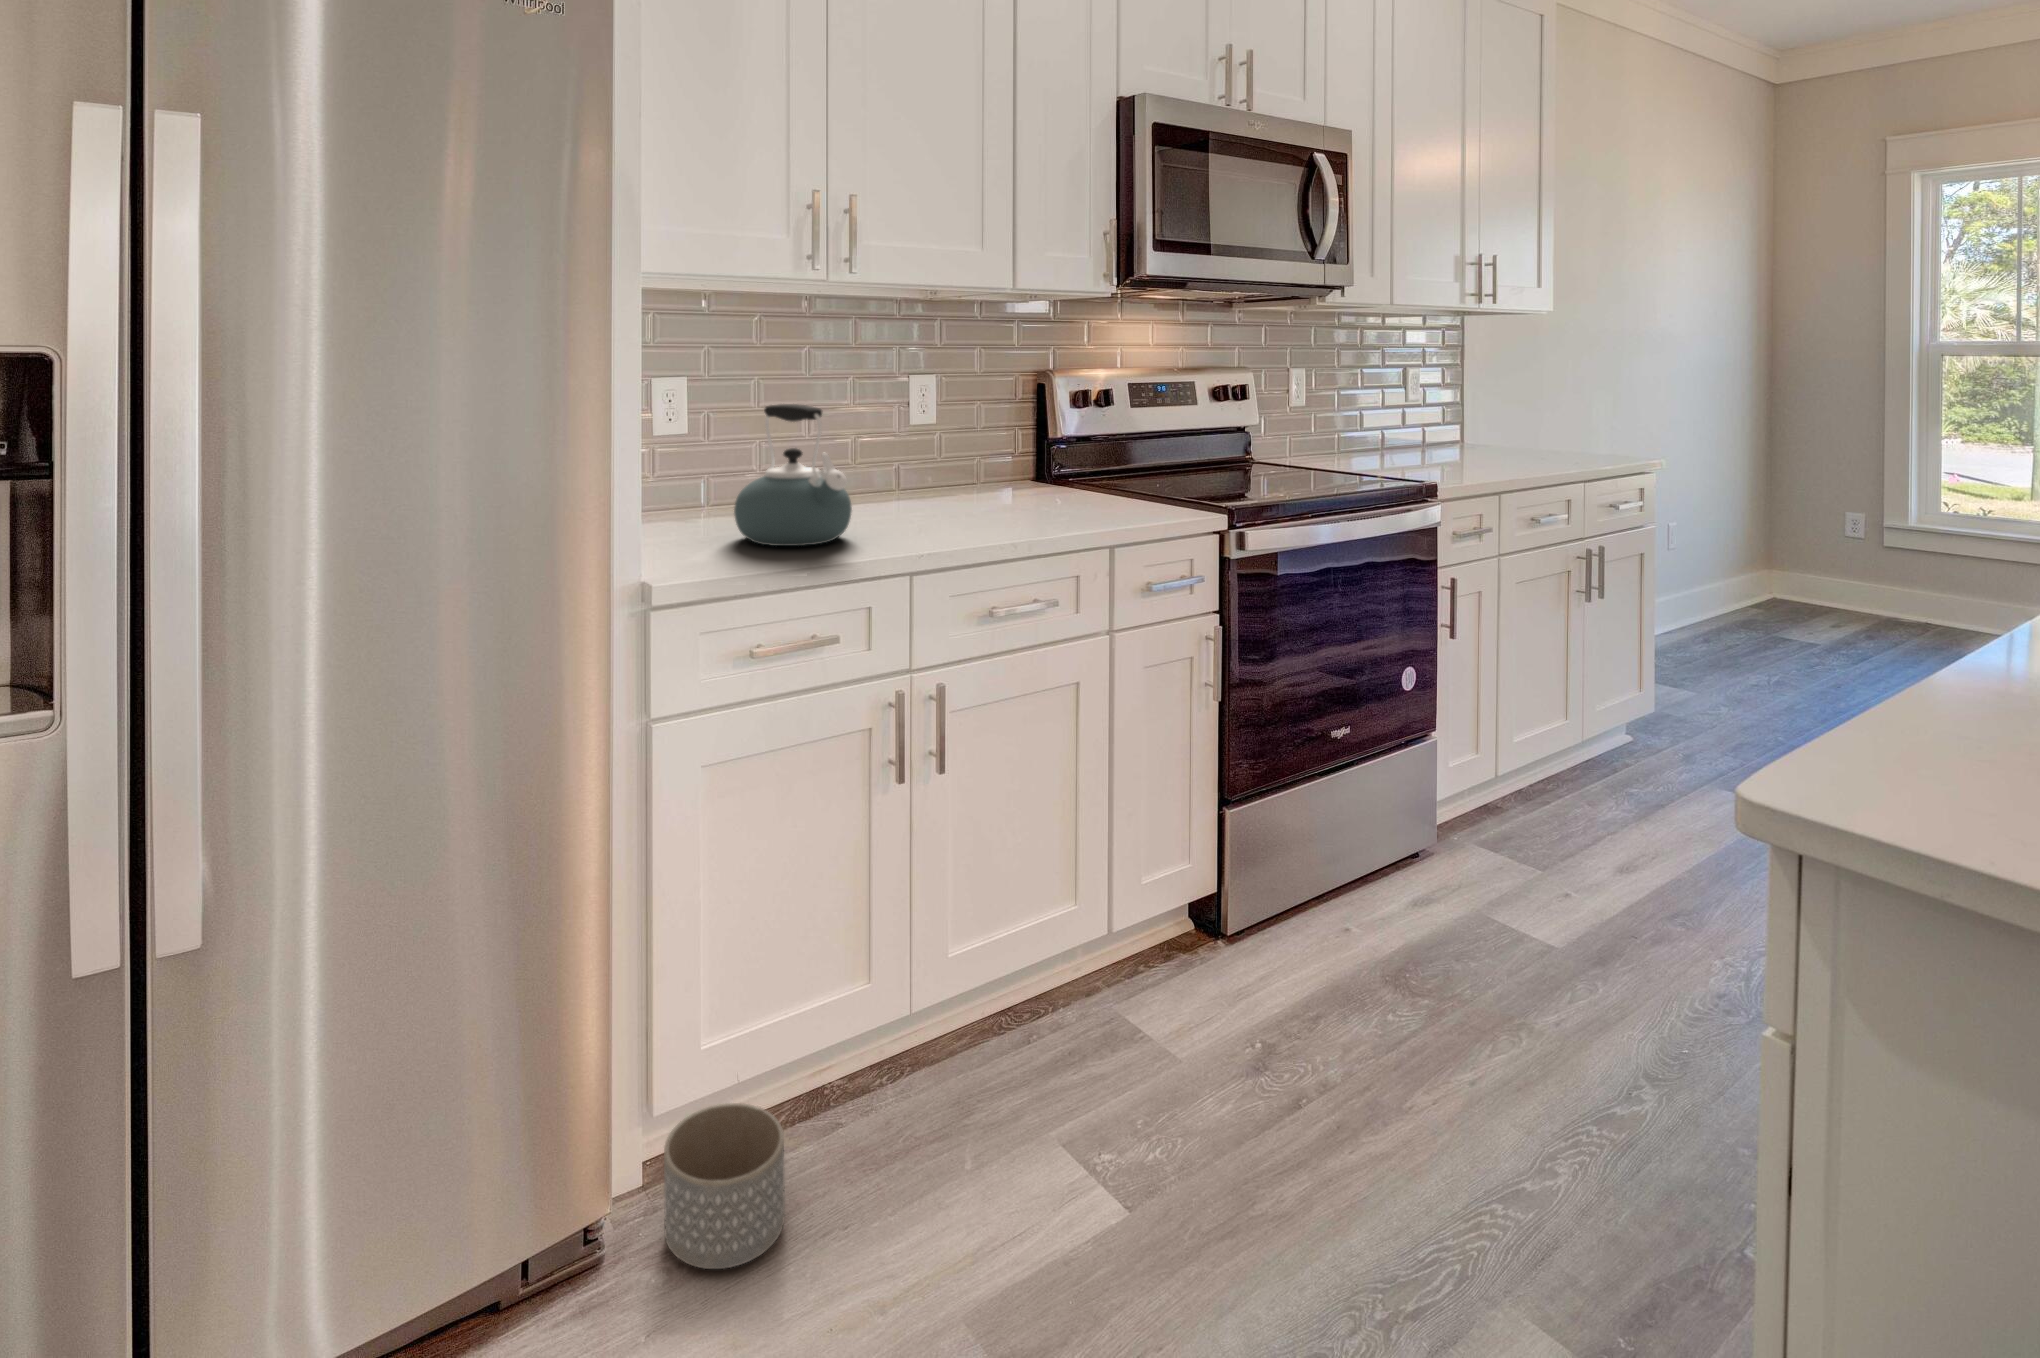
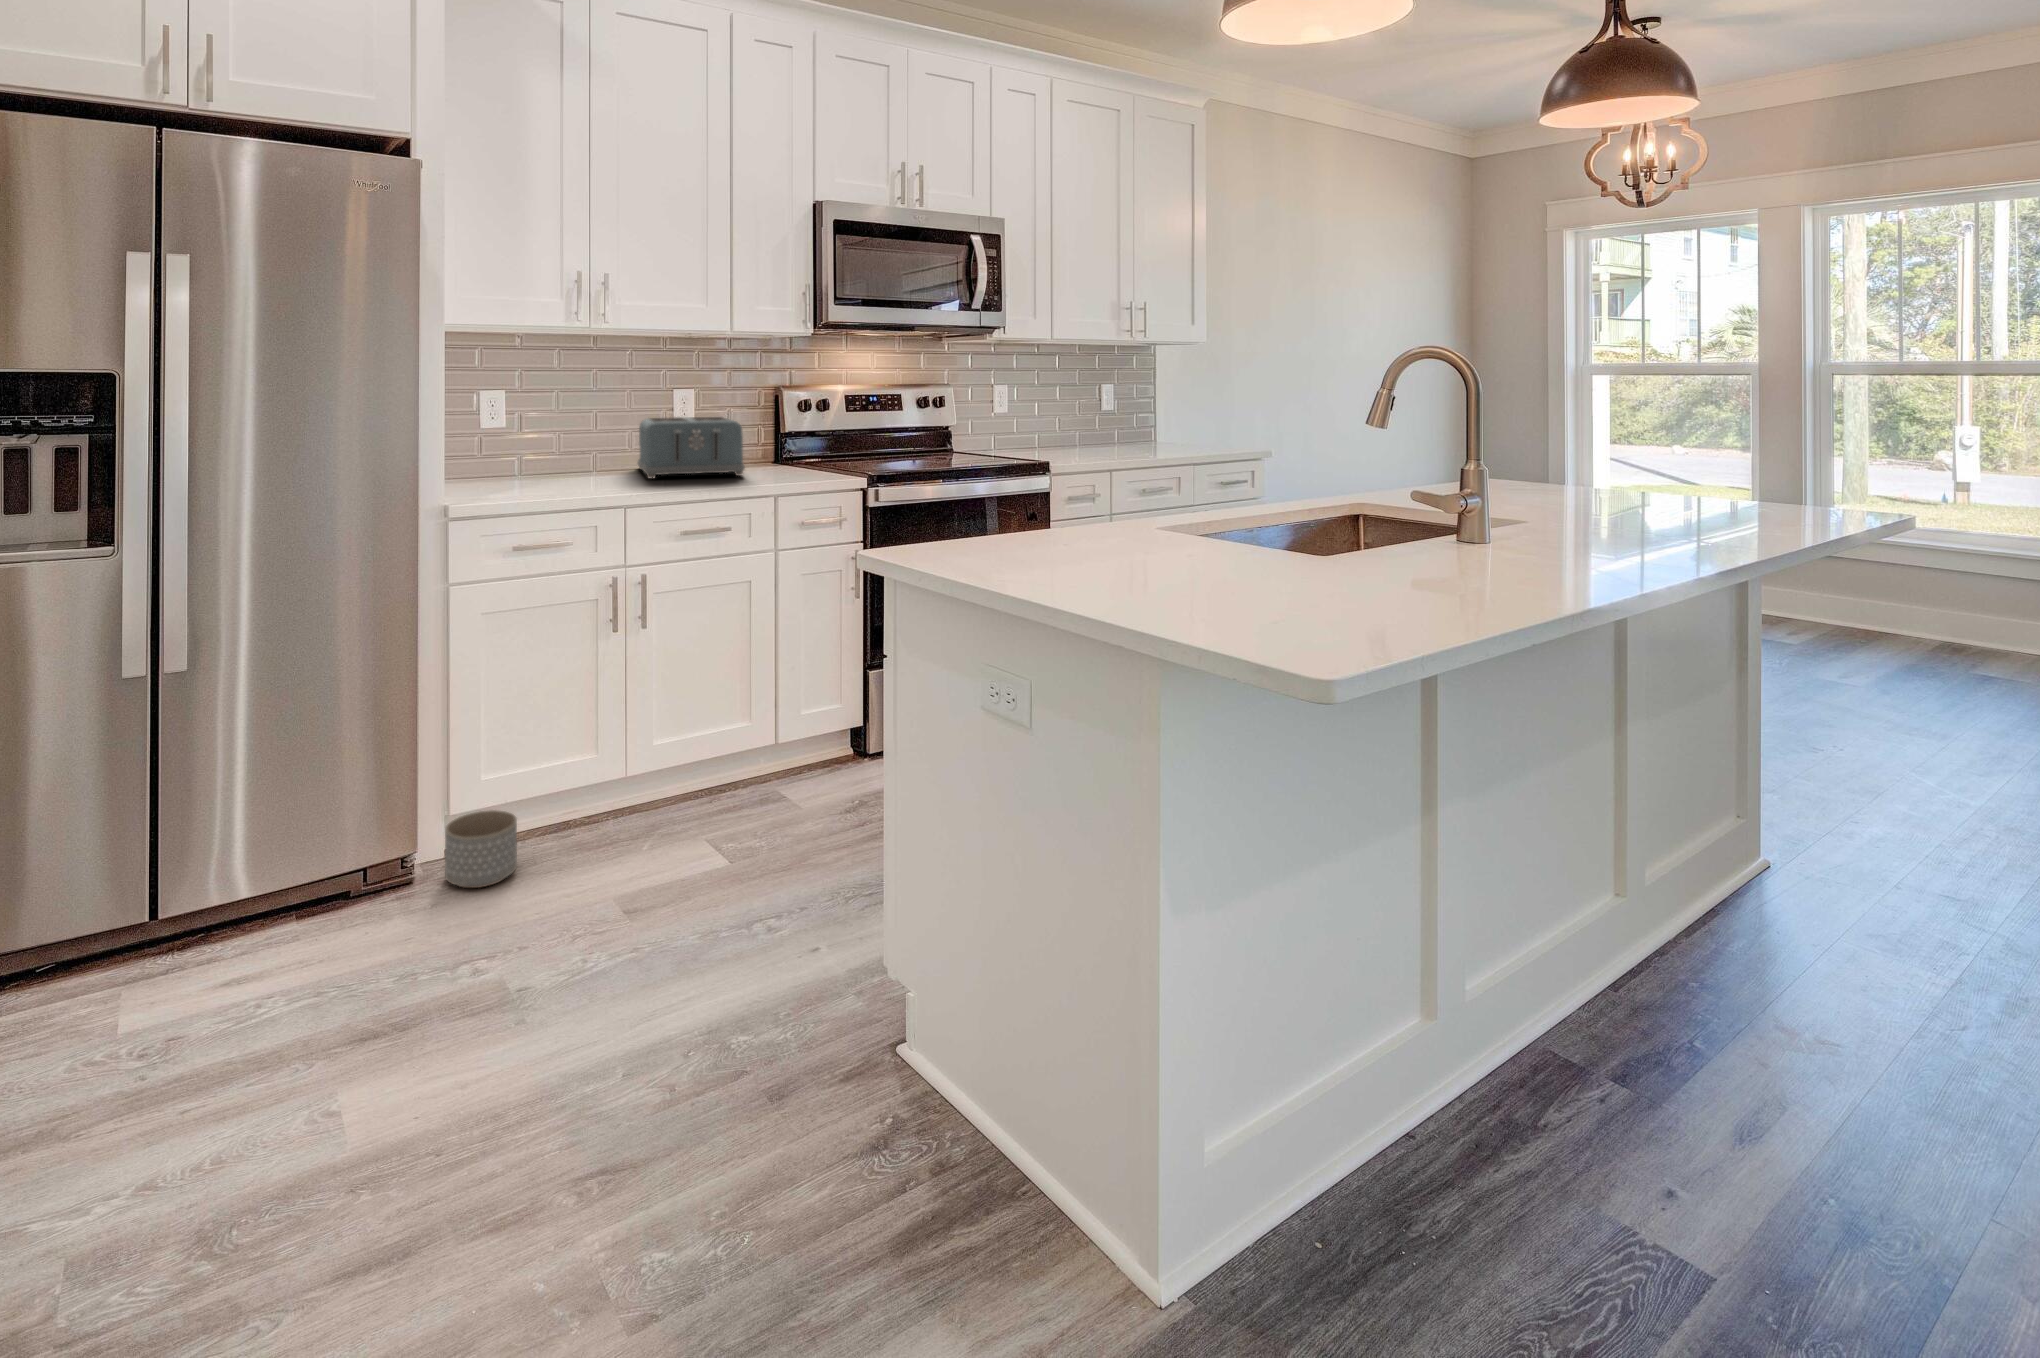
kettle: present [734,404,852,546] -> none [523,405,599,493]
toaster: none [859,418,1041,515] -> present [638,417,745,478]

